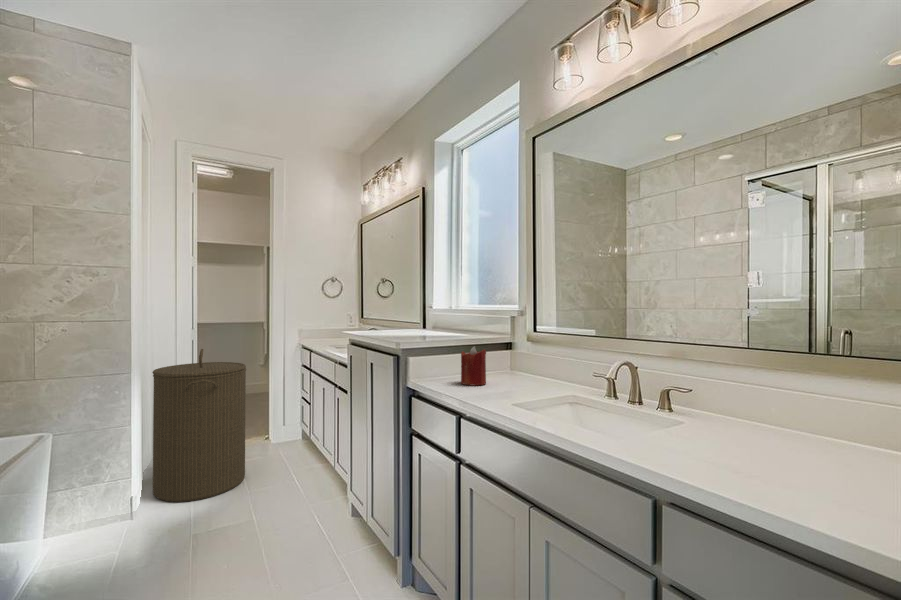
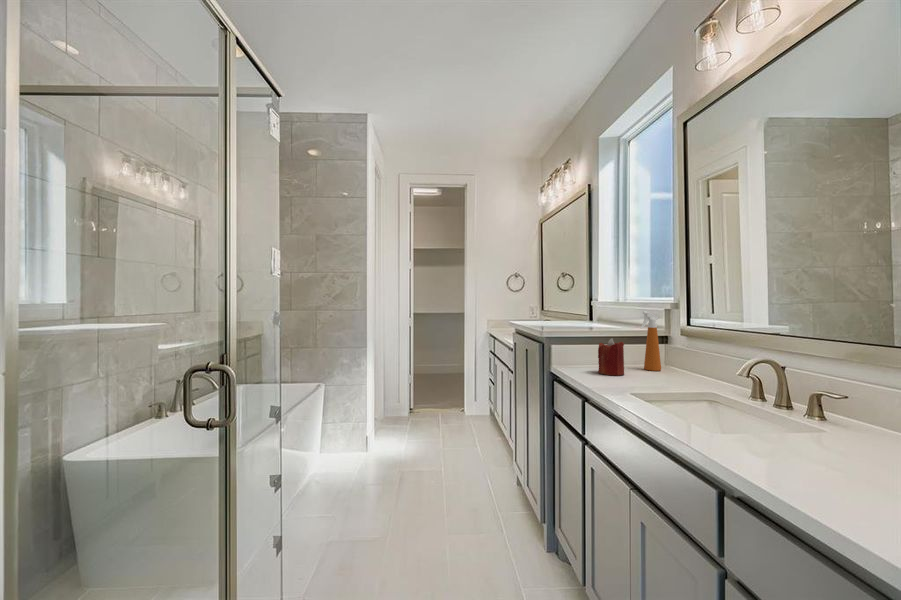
spray bottle: none [496,317,512,377] -> present [641,311,661,371]
laundry hamper: present [152,349,246,502] -> none [380,333,443,448]

